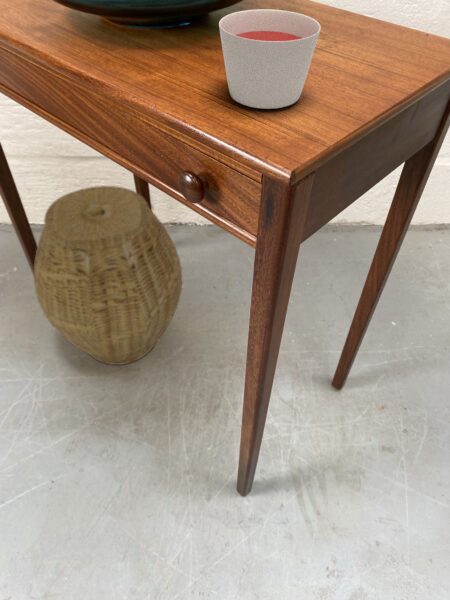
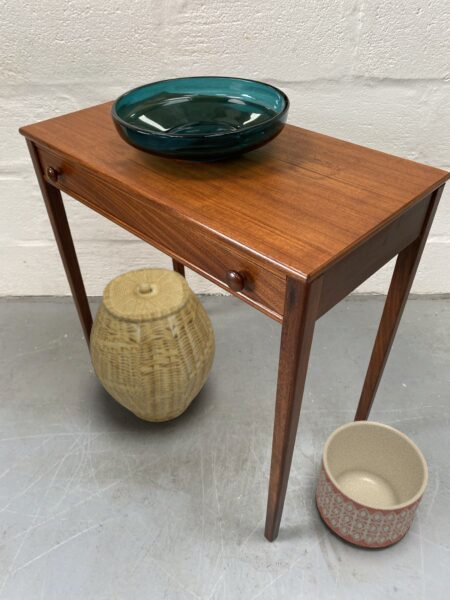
candle: present [219,9,321,109] -> none [255,154,328,225]
planter: none [294,363,422,502] -> present [316,421,428,548]

